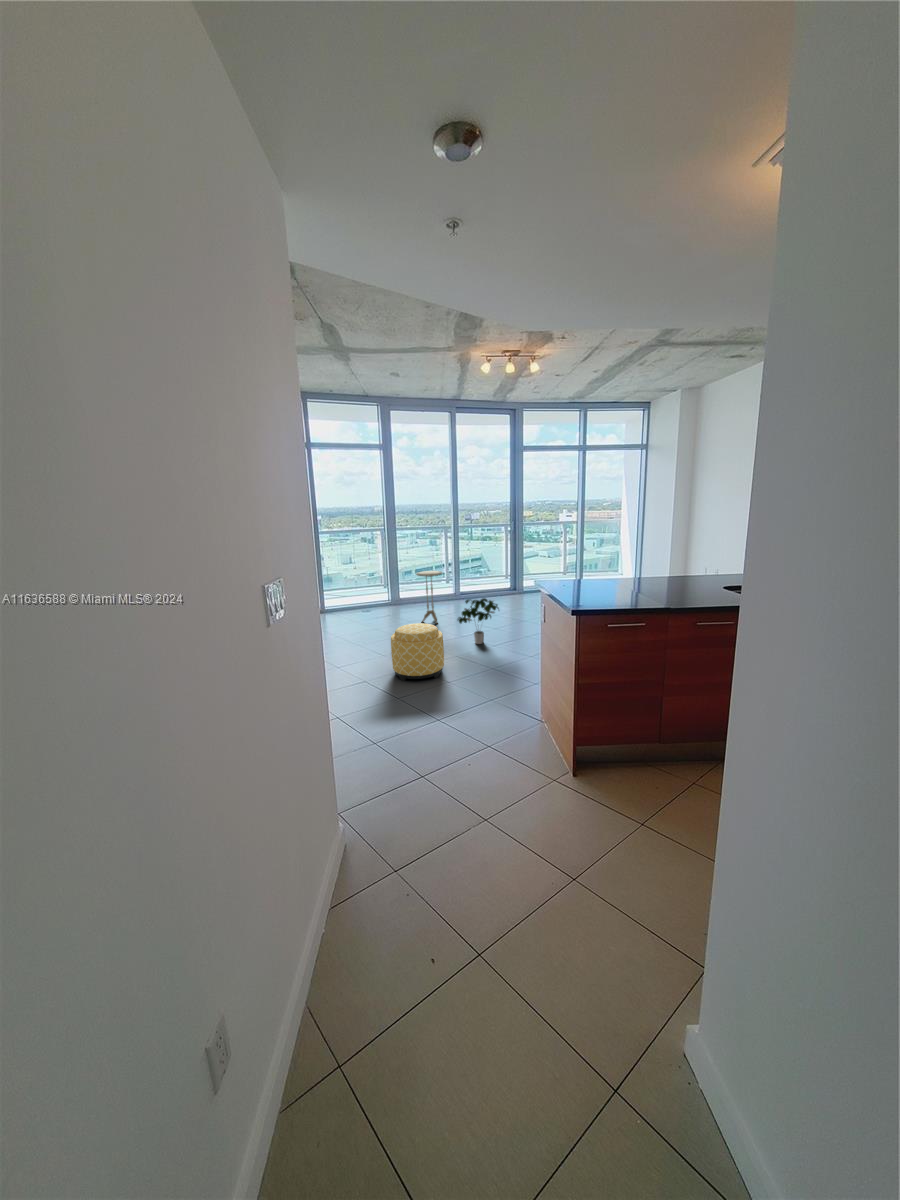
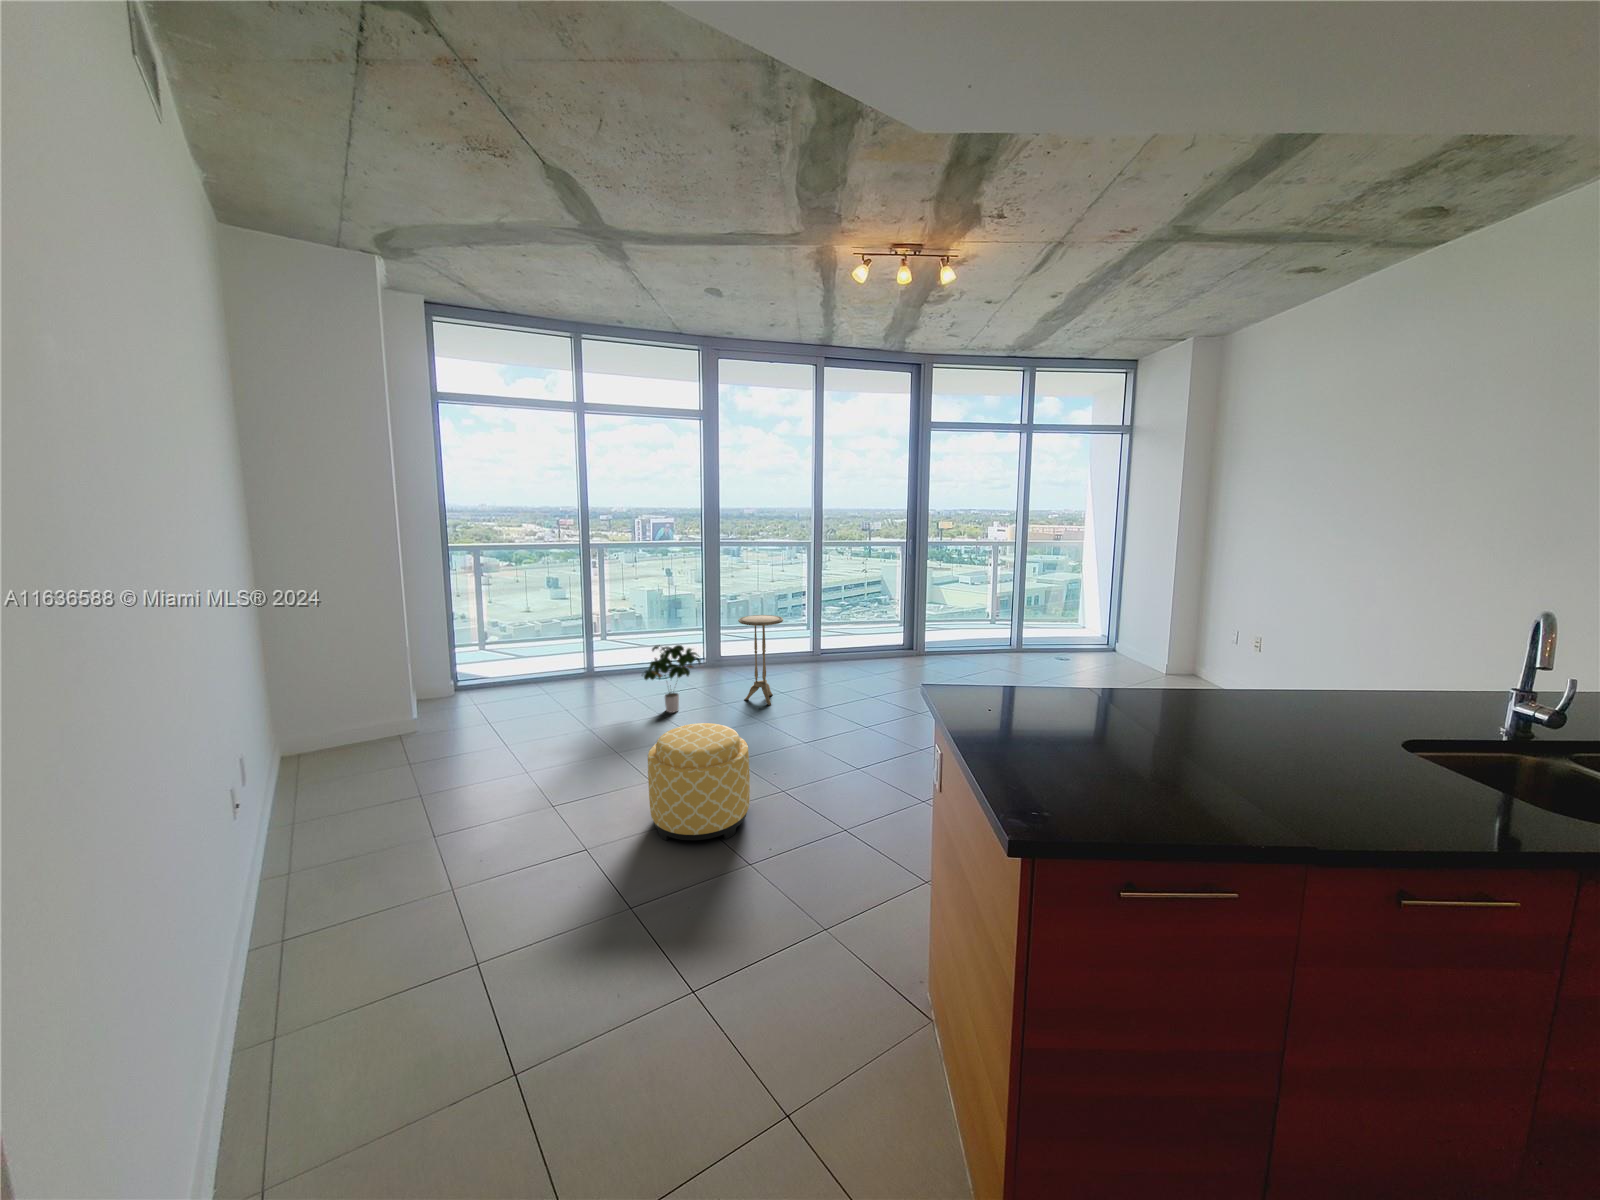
potted plant: present [458,598,499,644] -> present [644,645,701,713]

